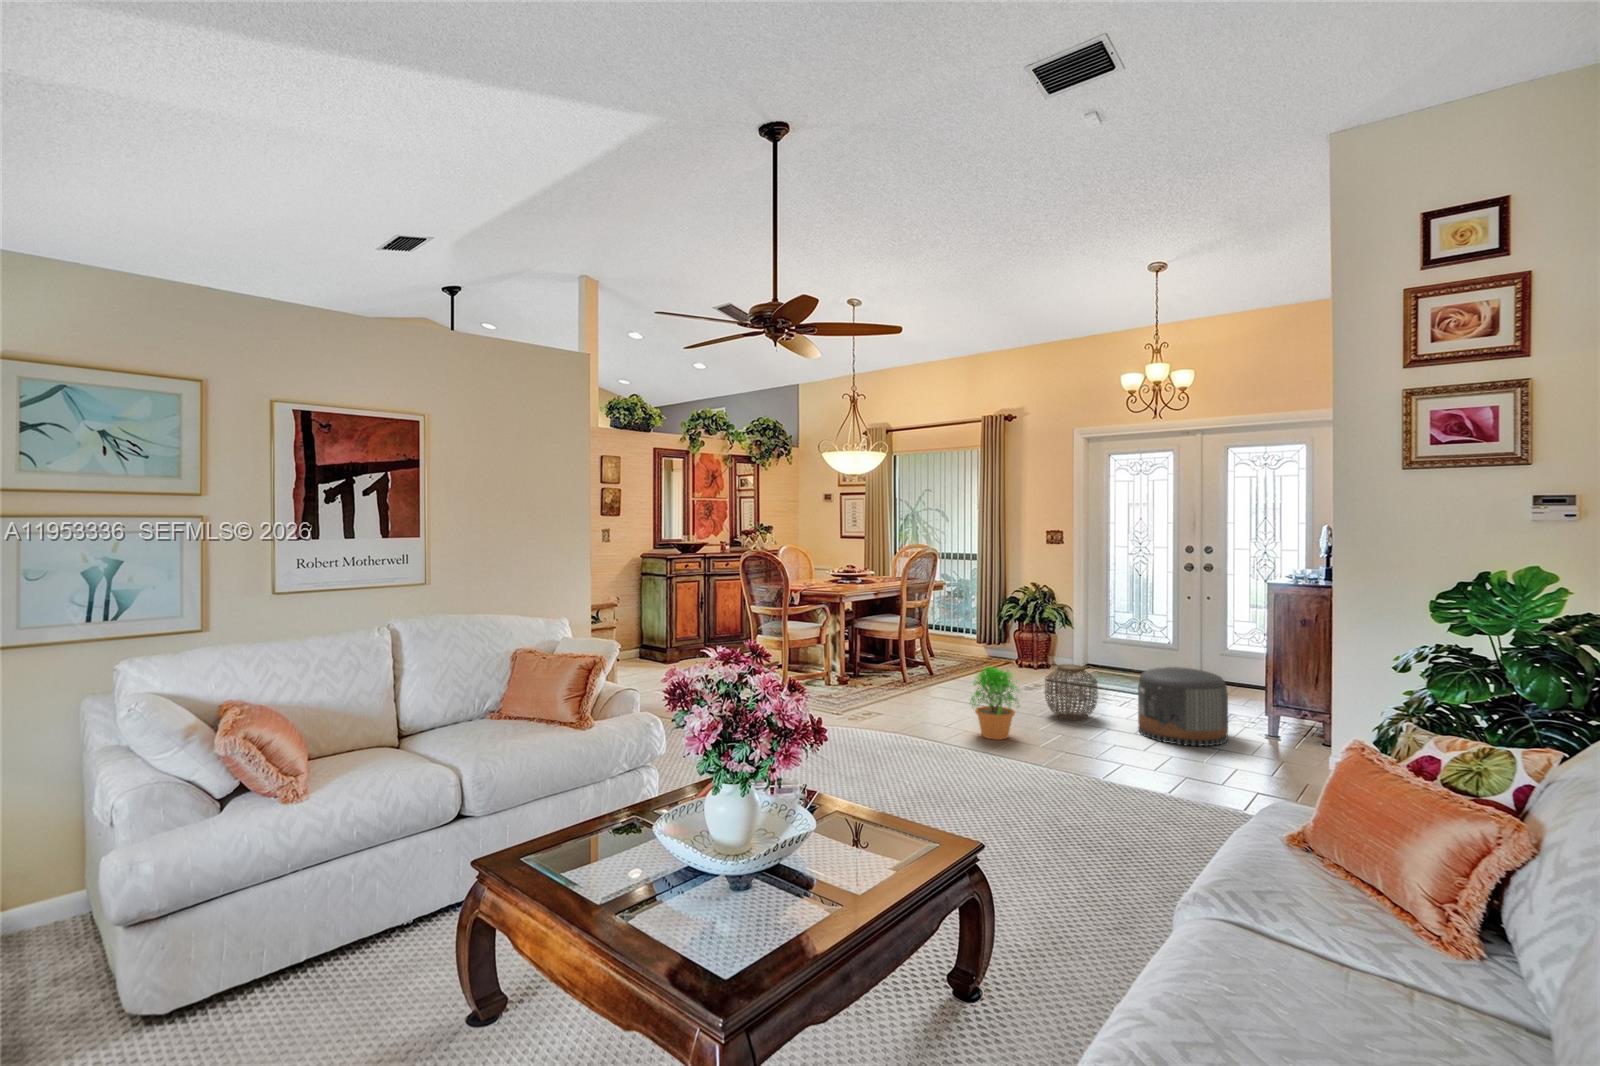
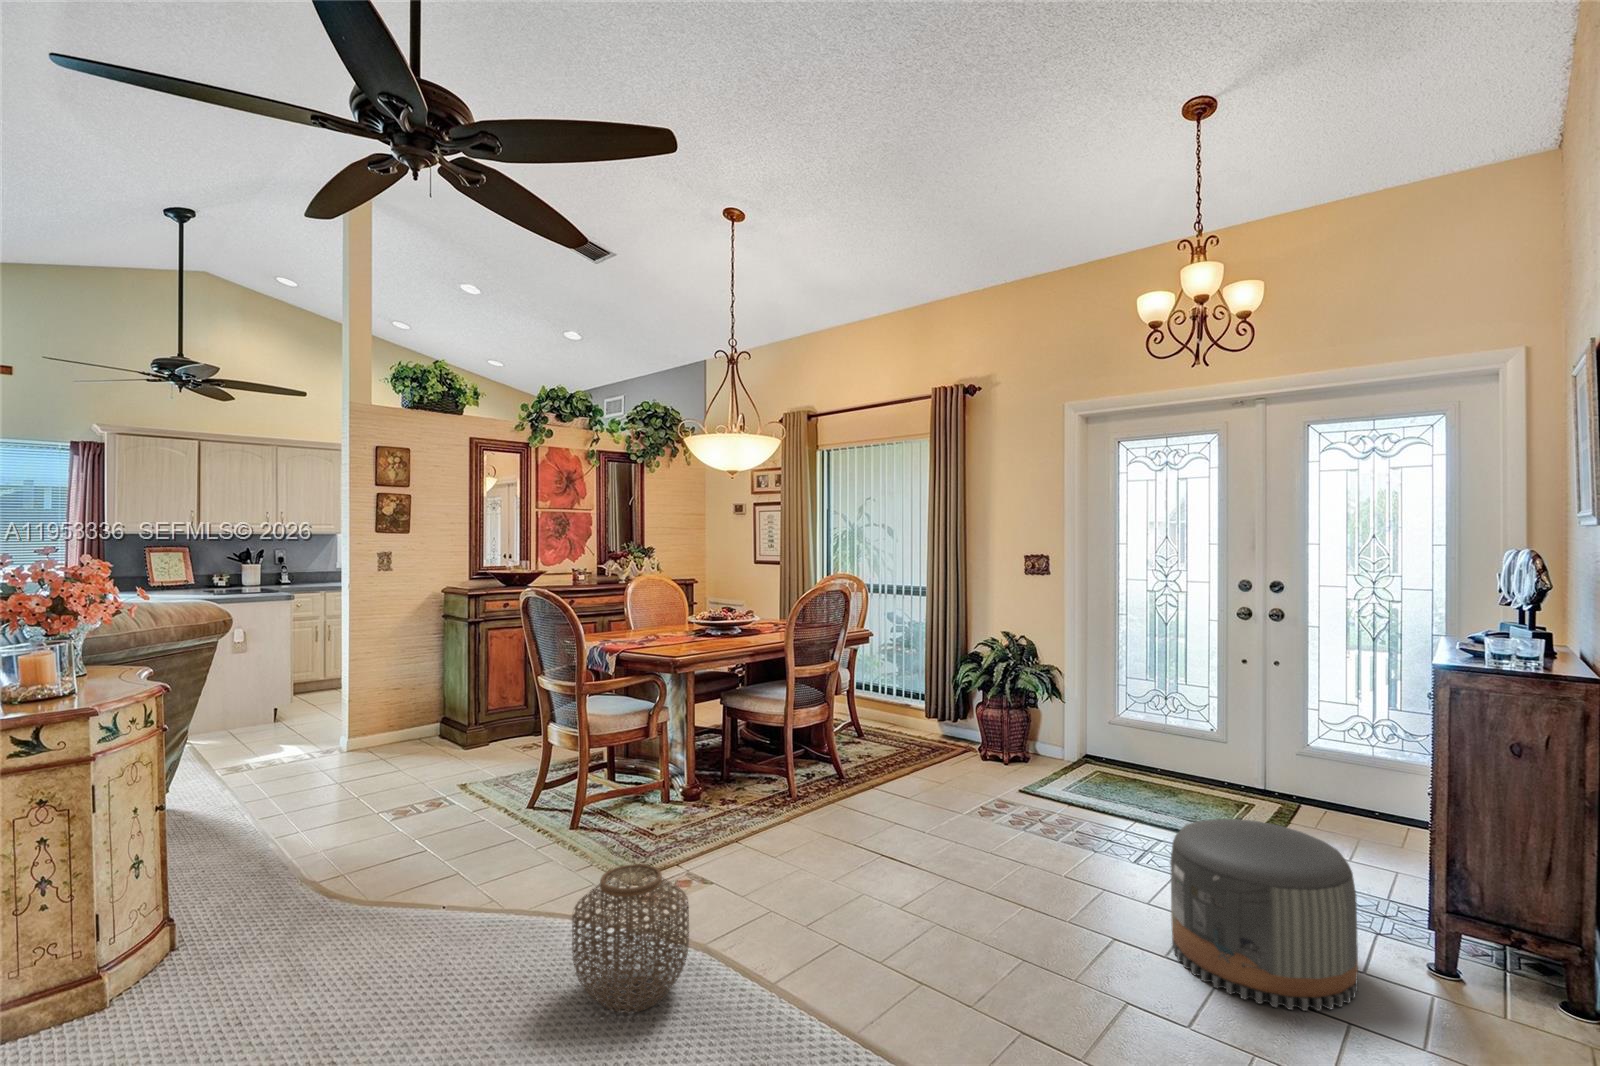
woven basket: present [1045,664,1098,721] -> present [572,864,689,1013]
potted plant: present [970,666,1019,740] -> none [832,823,946,979]

